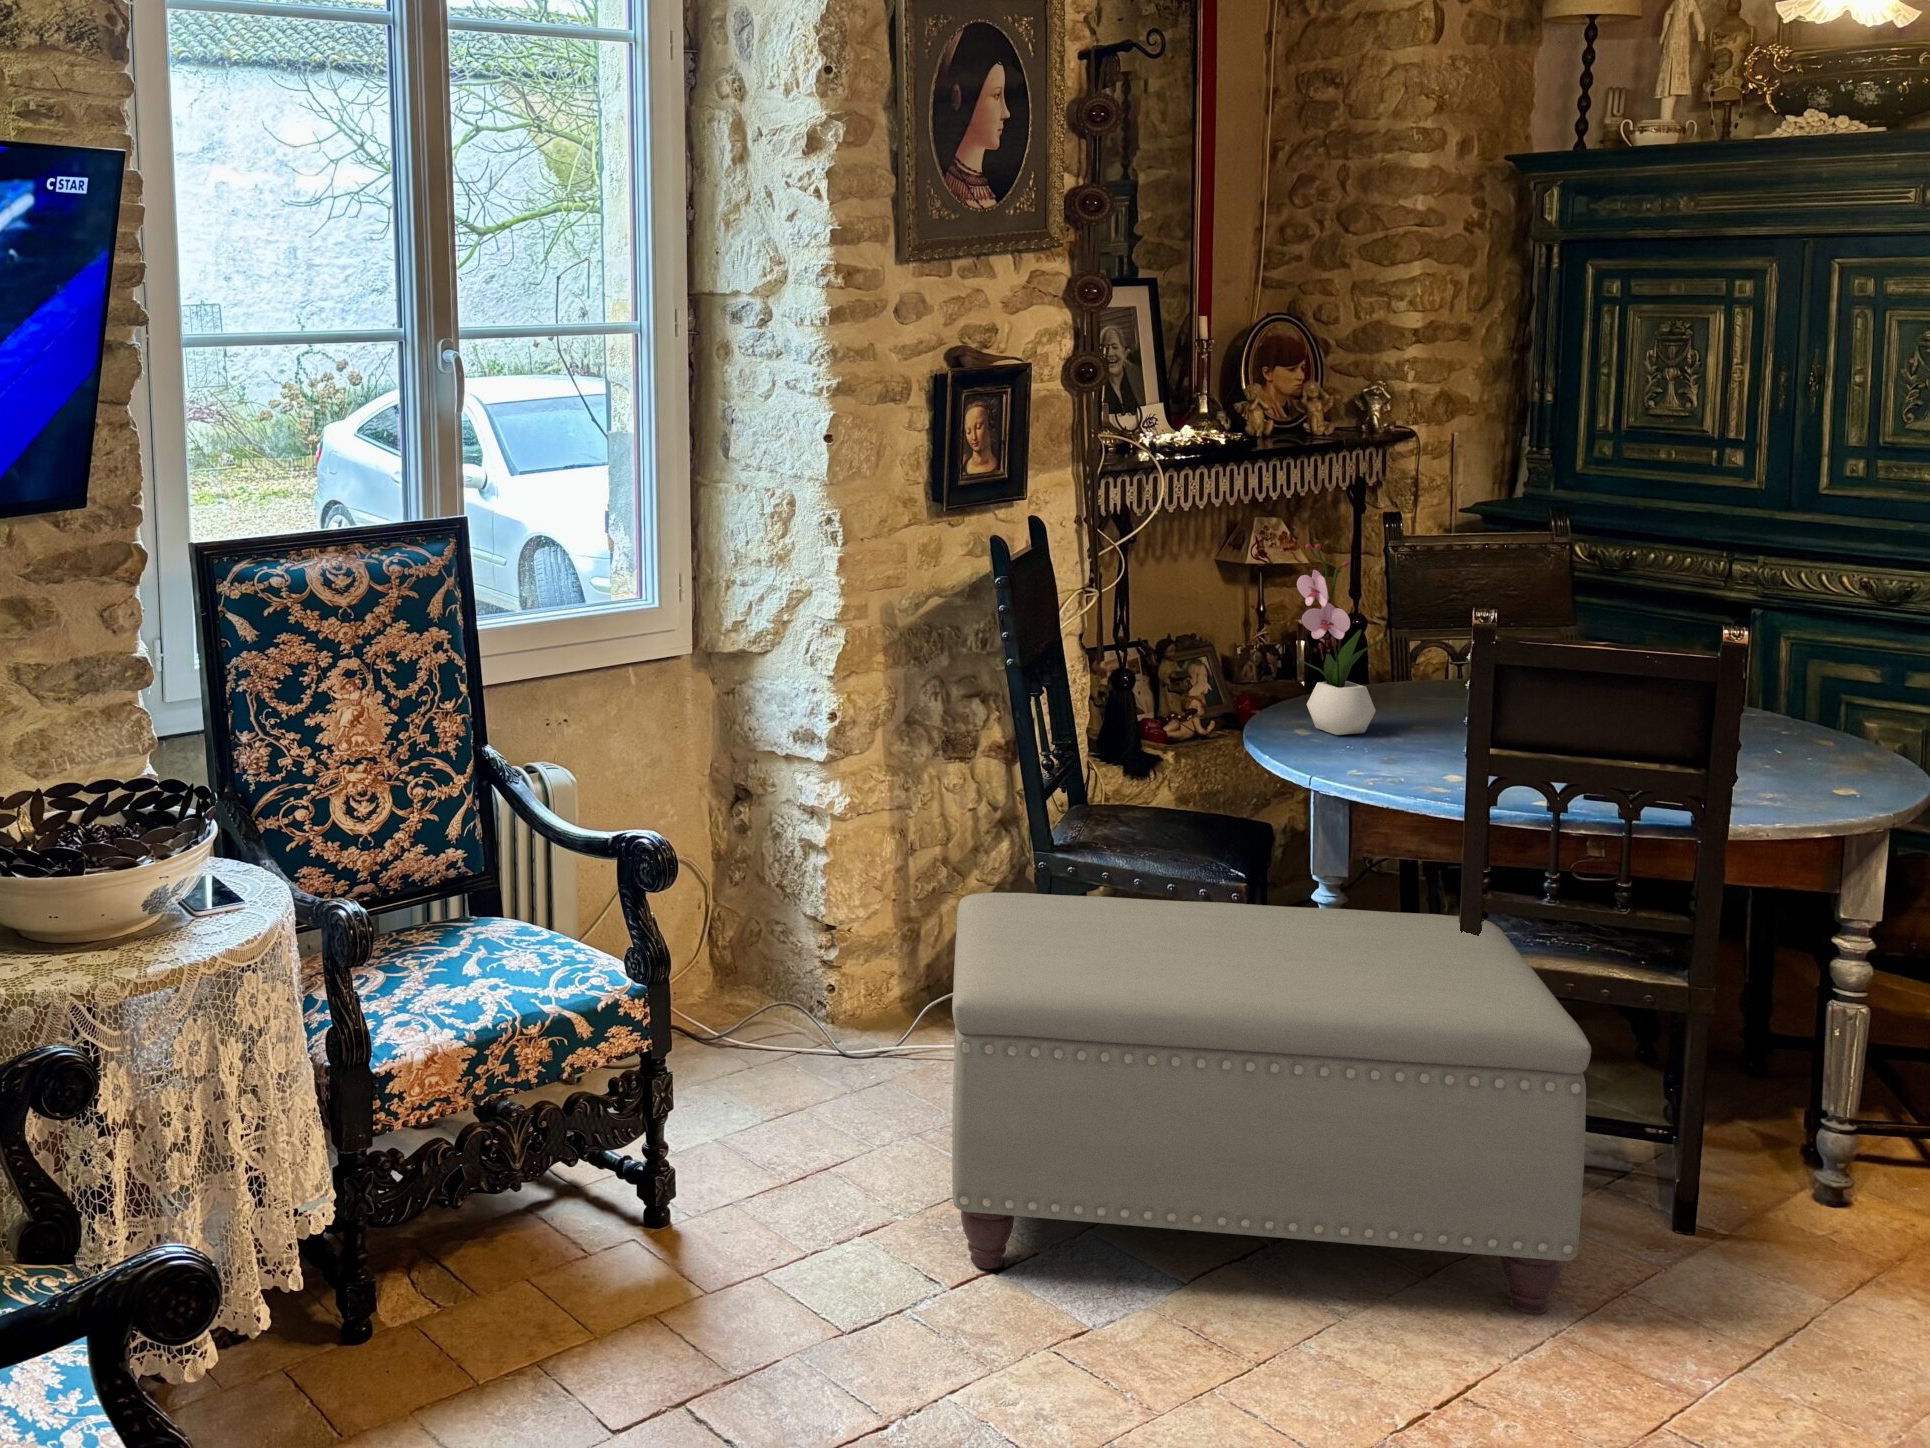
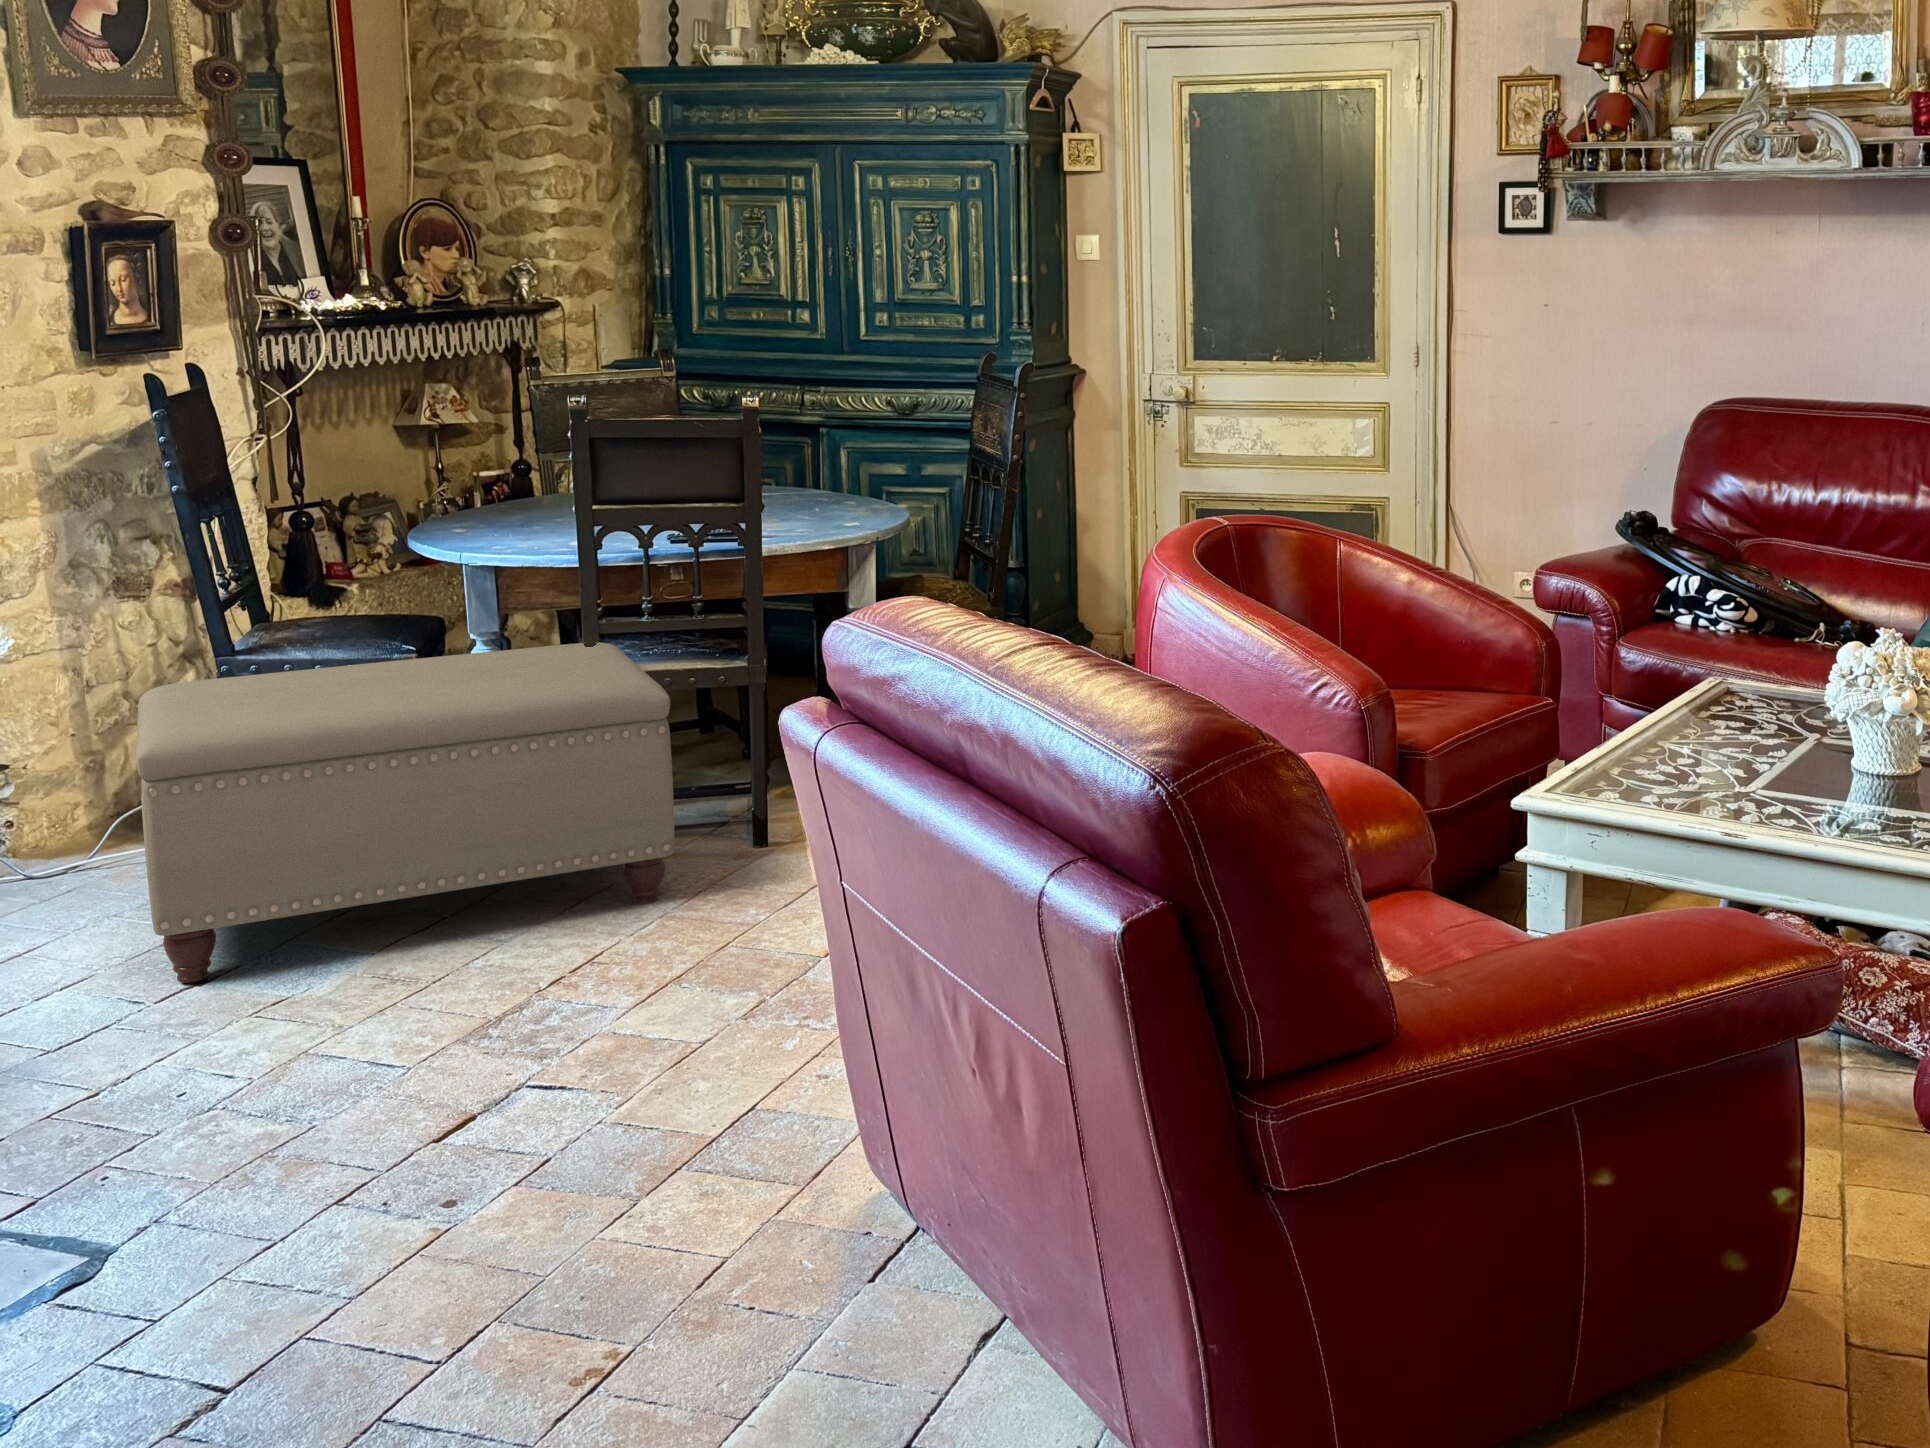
flower arrangement: present [1297,544,1387,735] -> none [442,370,523,527]

